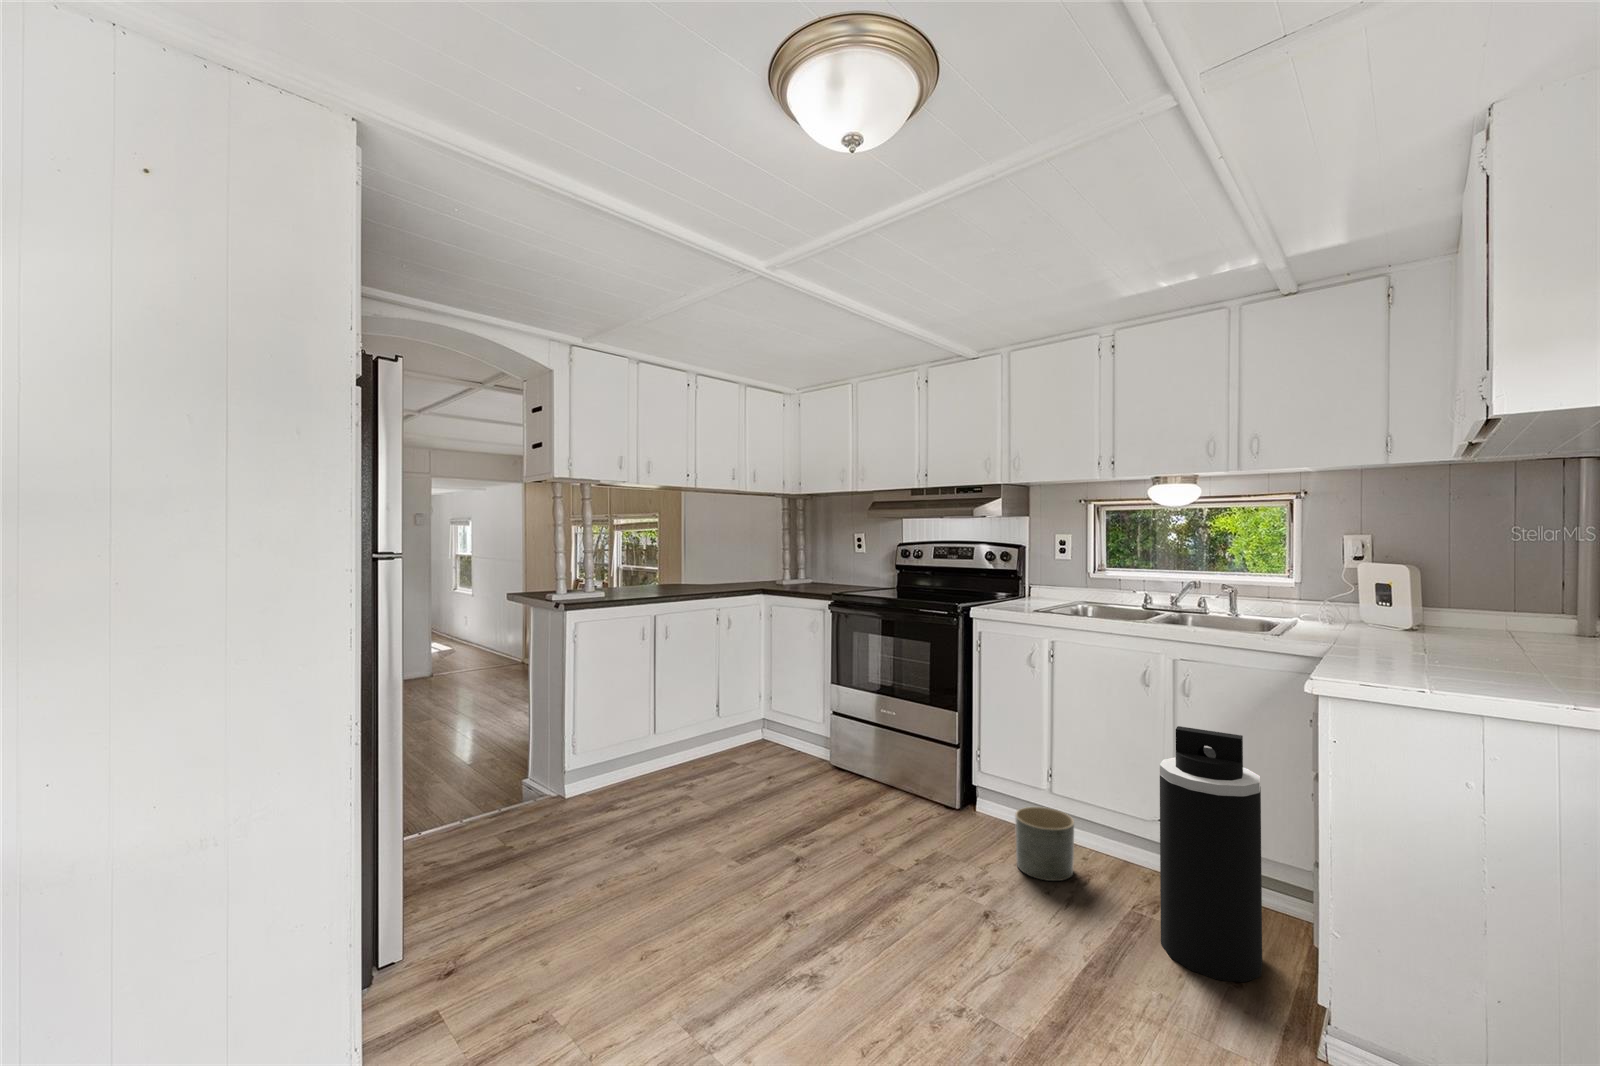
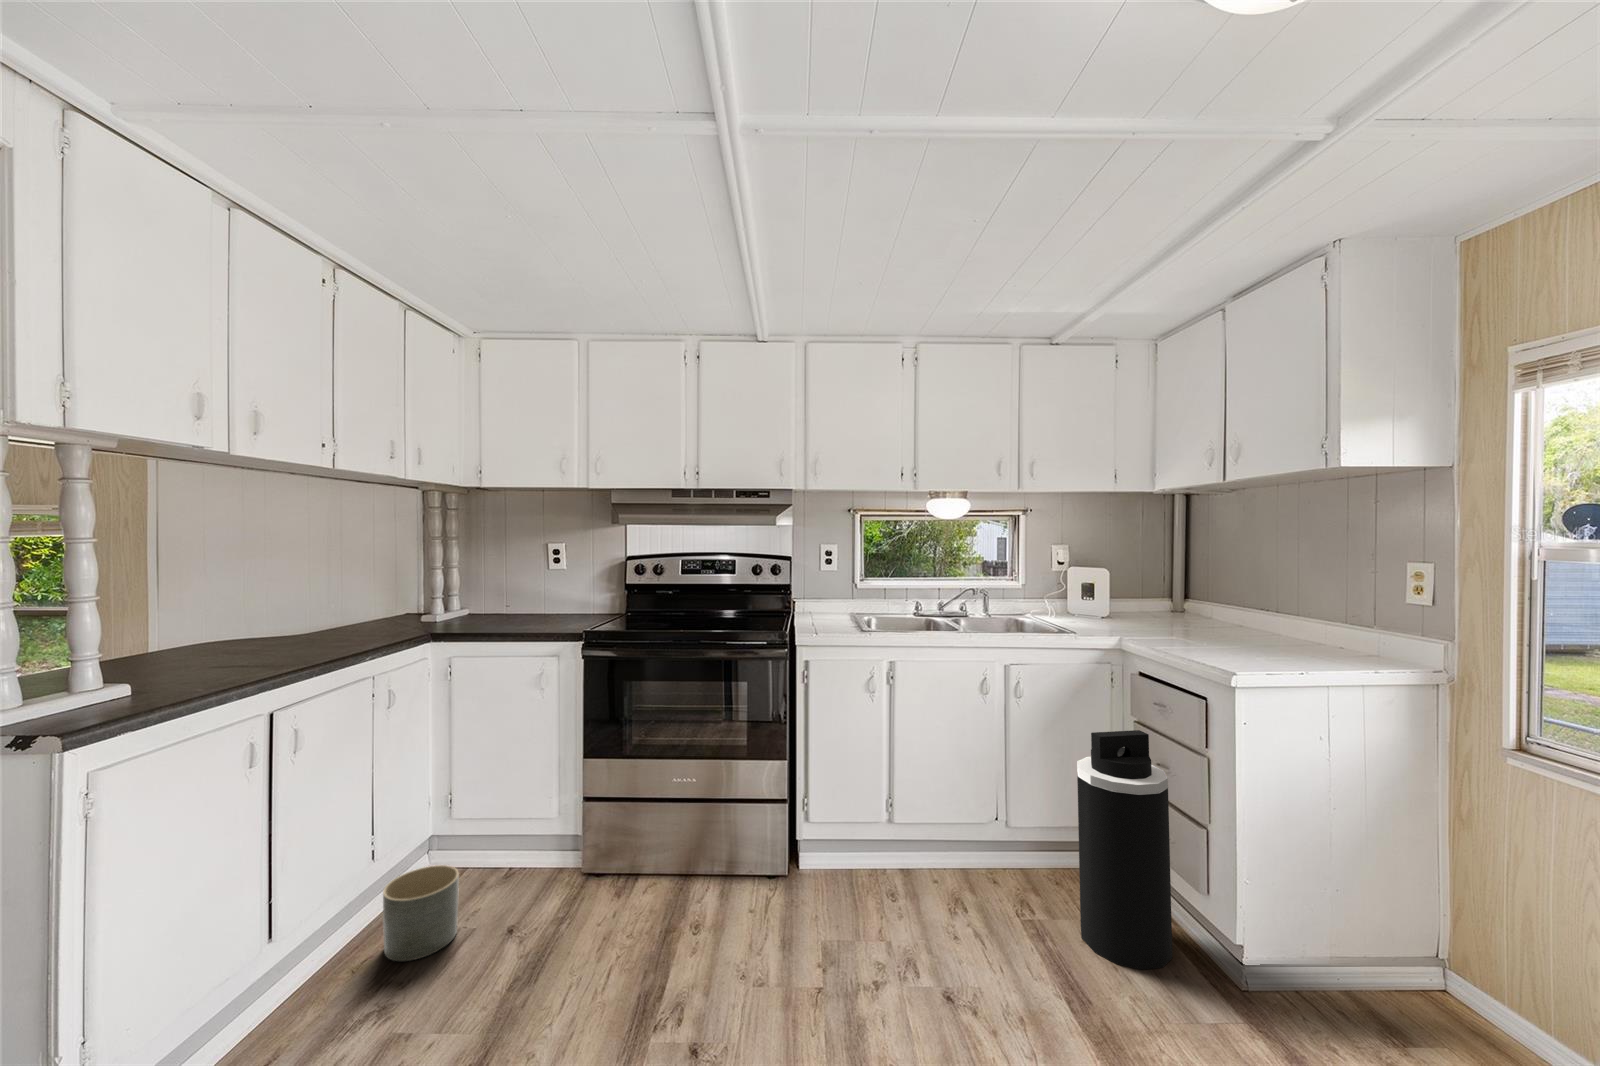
planter: present [1015,807,1074,881] -> present [383,865,459,961]

